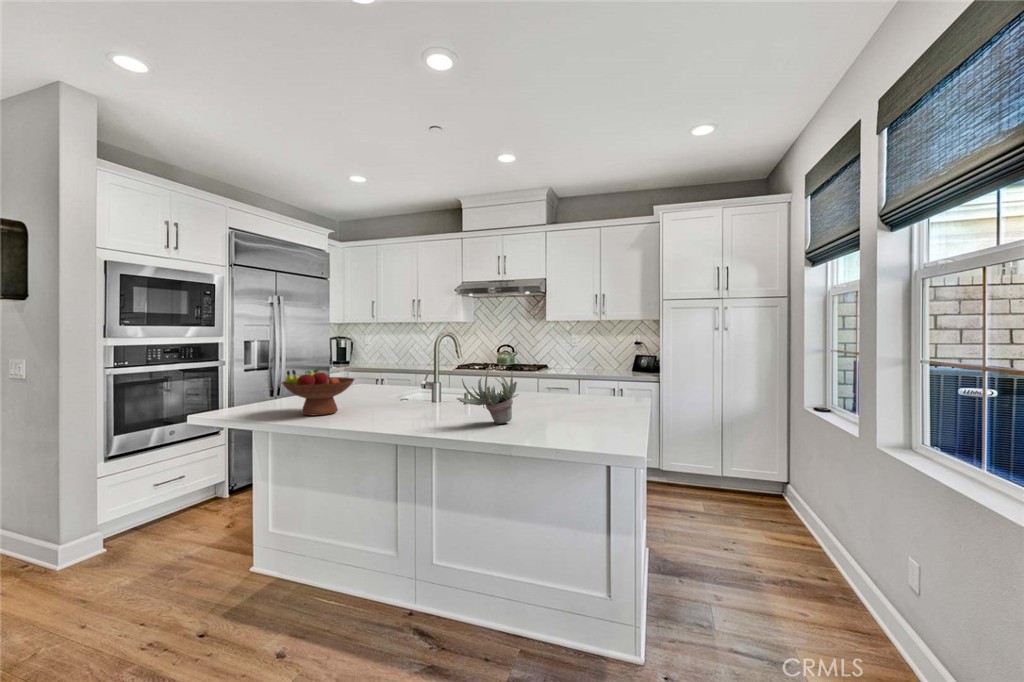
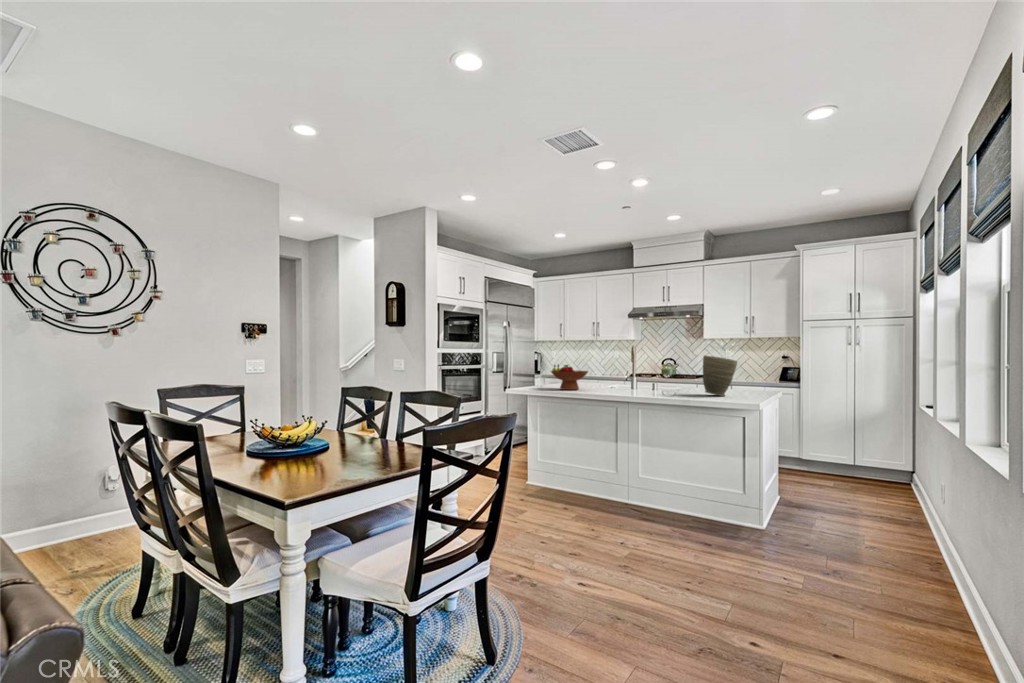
vase: none [540,350,595,419] -> present [703,355,737,396]
succulent plant: present [457,364,517,424] -> none [654,362,689,396]

